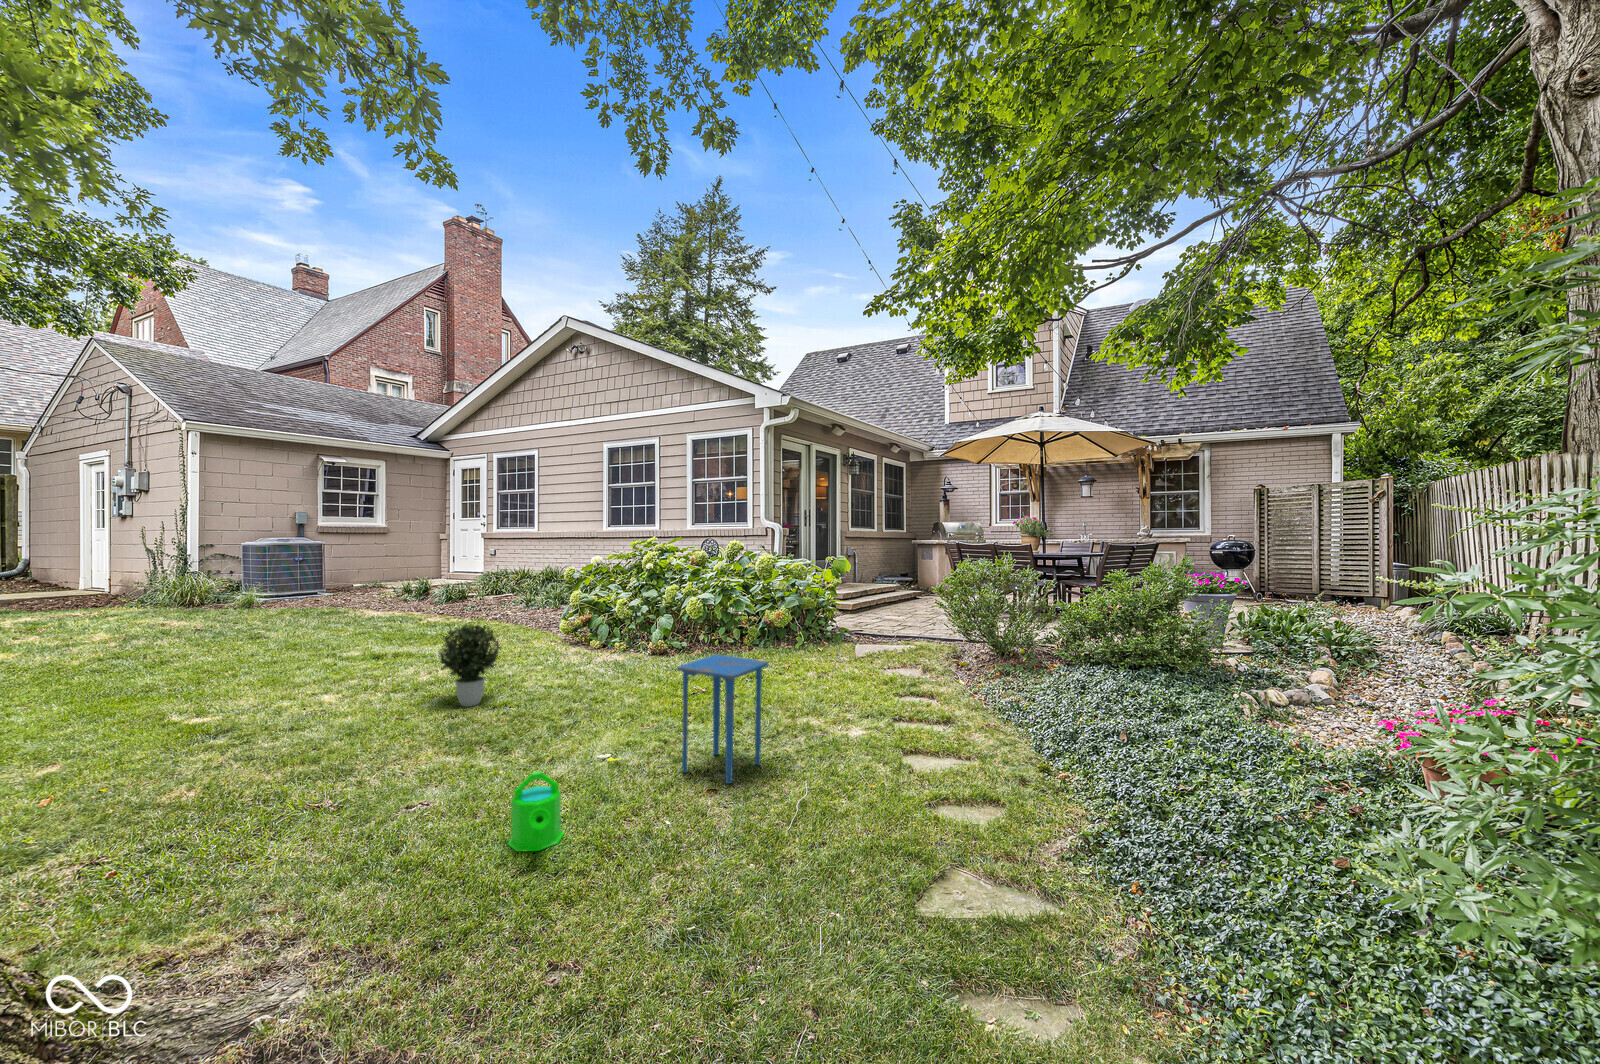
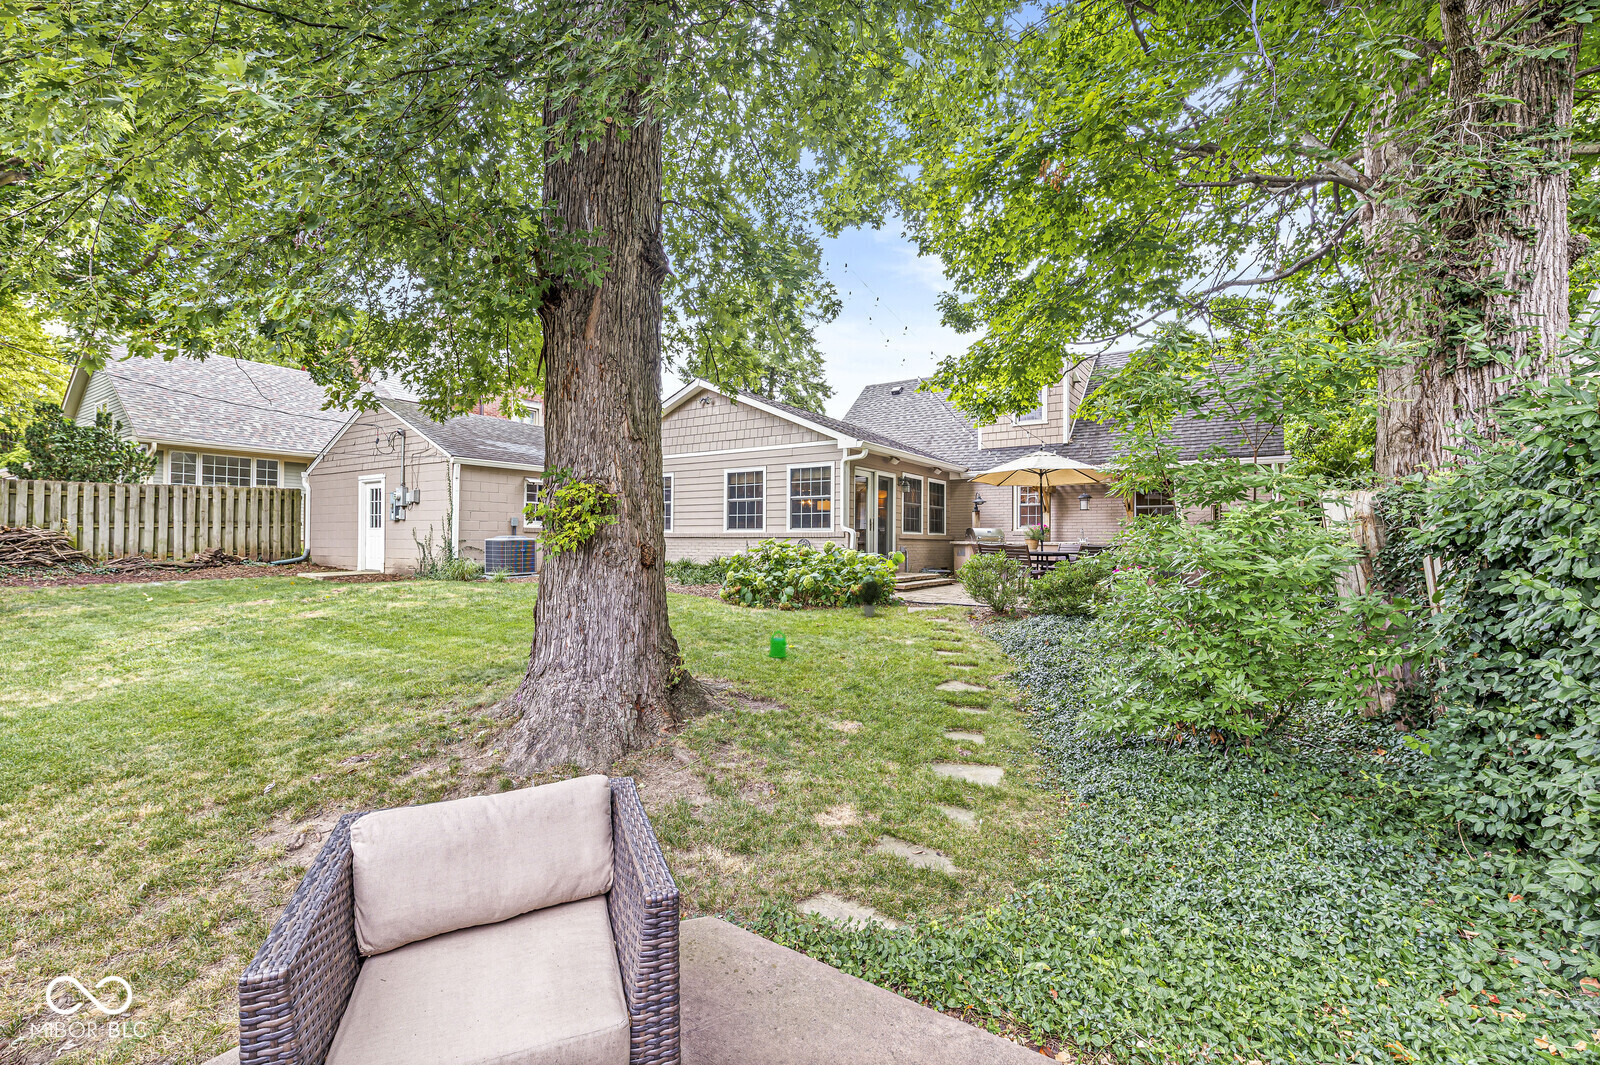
potted plant: present [439,625,501,707] -> present [858,581,882,617]
side table: present [677,655,768,784] -> none [822,596,861,647]

